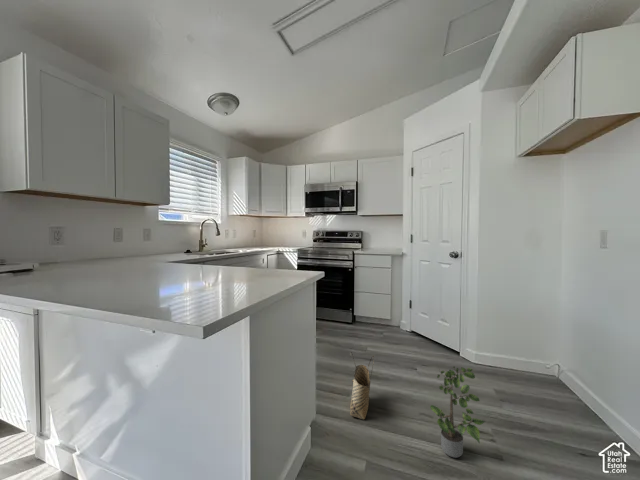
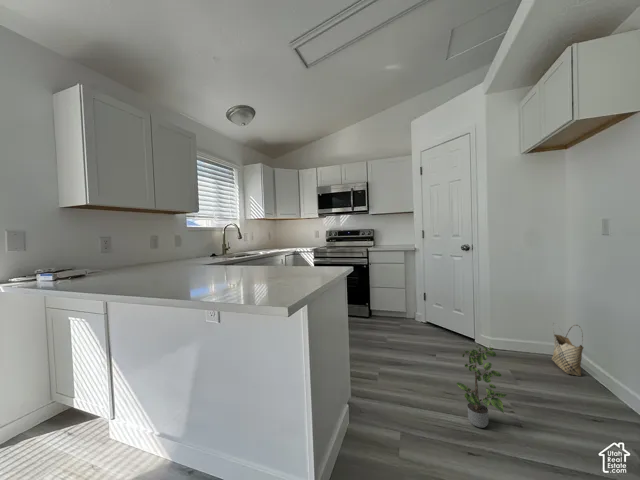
woven basket: present [350,352,374,419] -> present [552,325,583,376]

